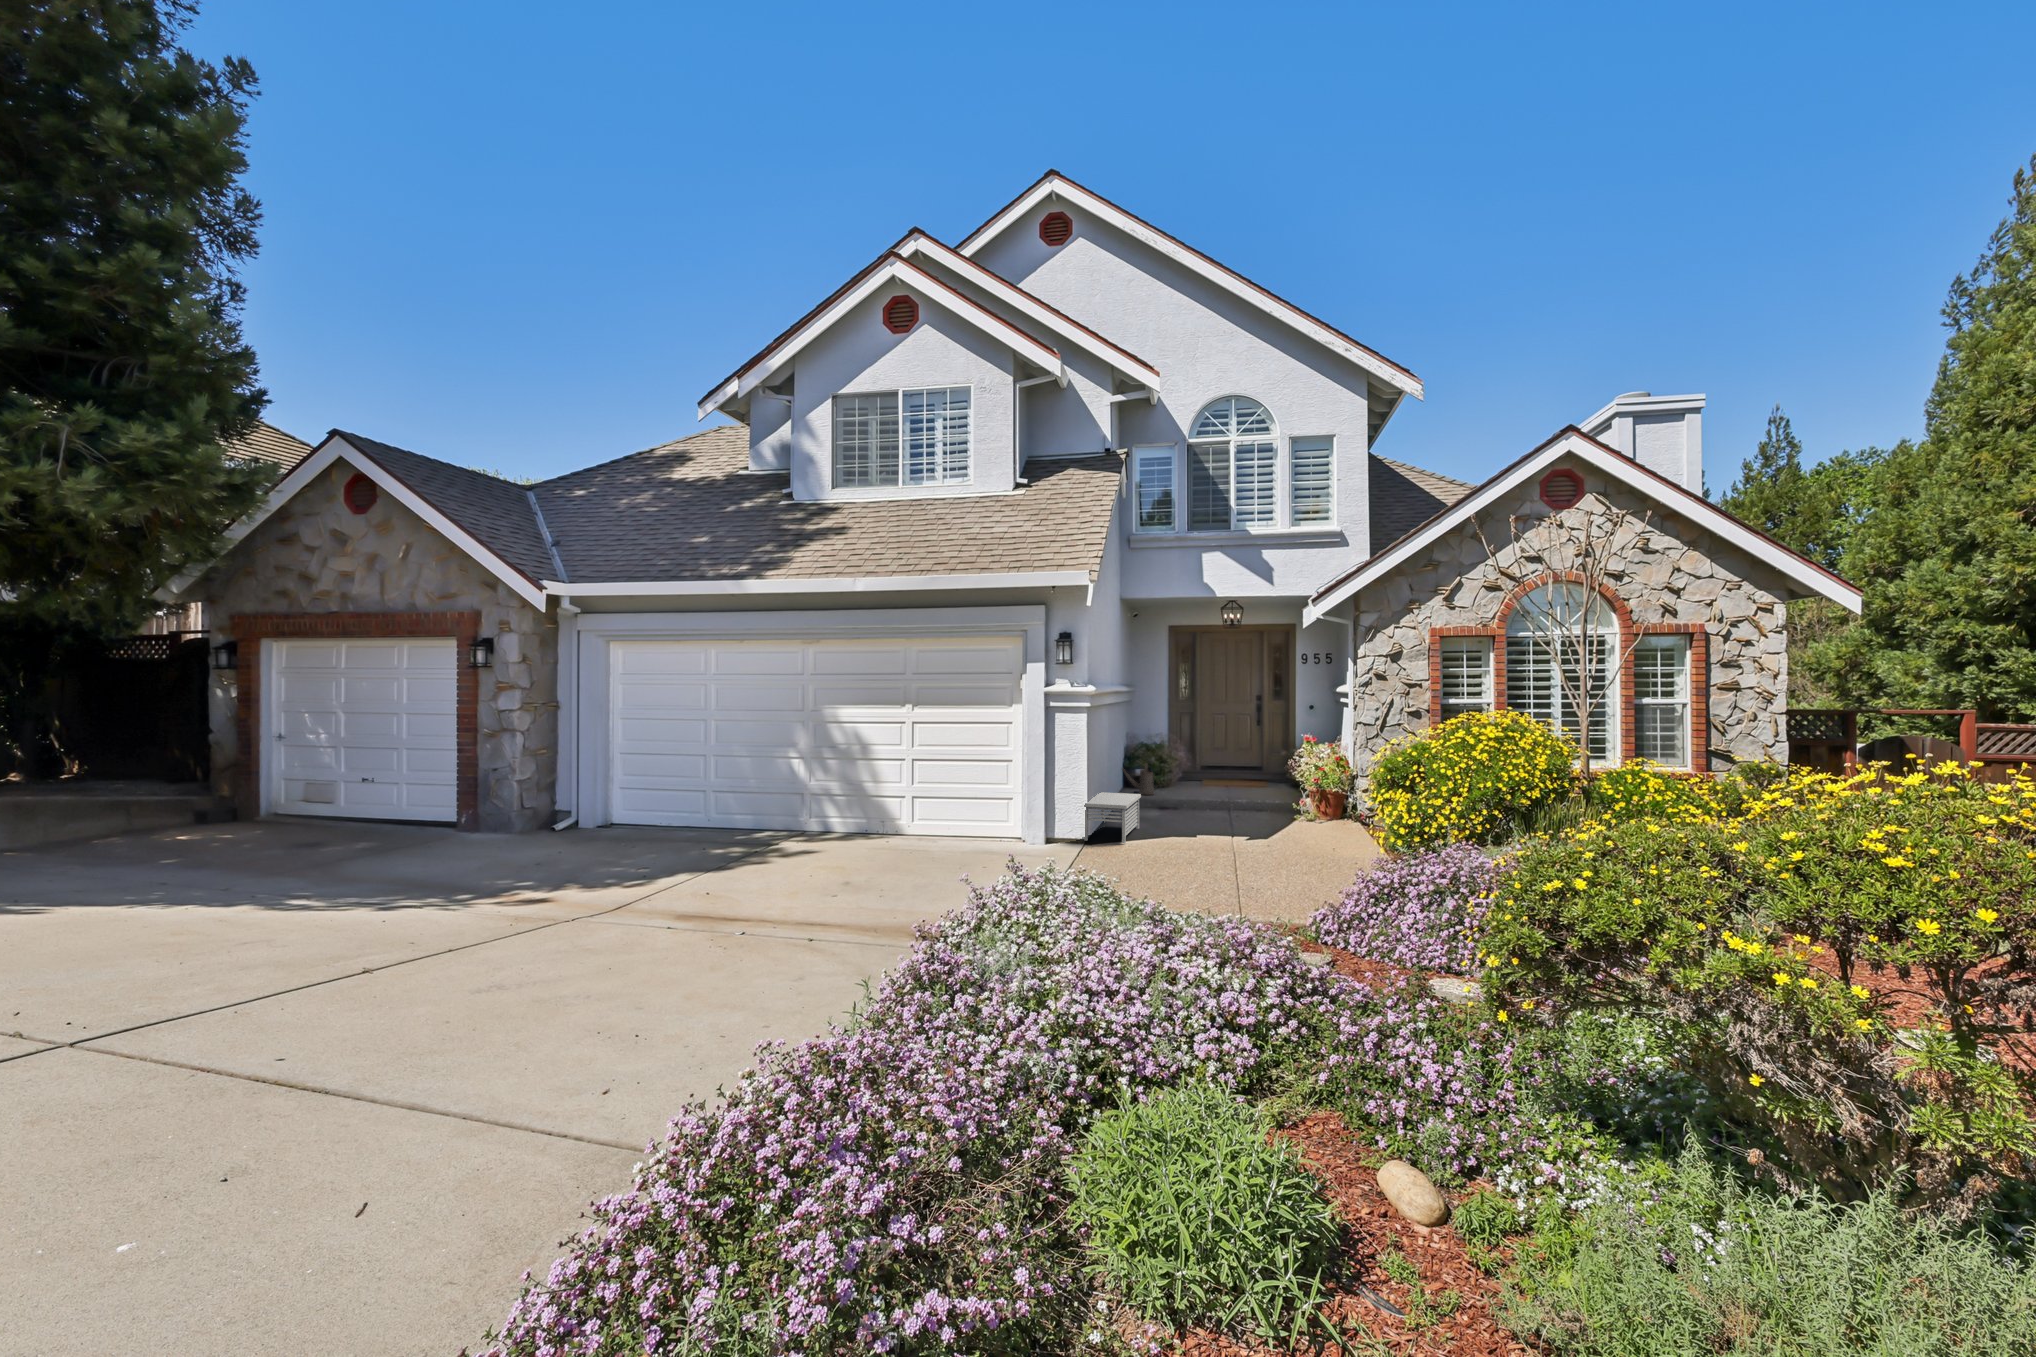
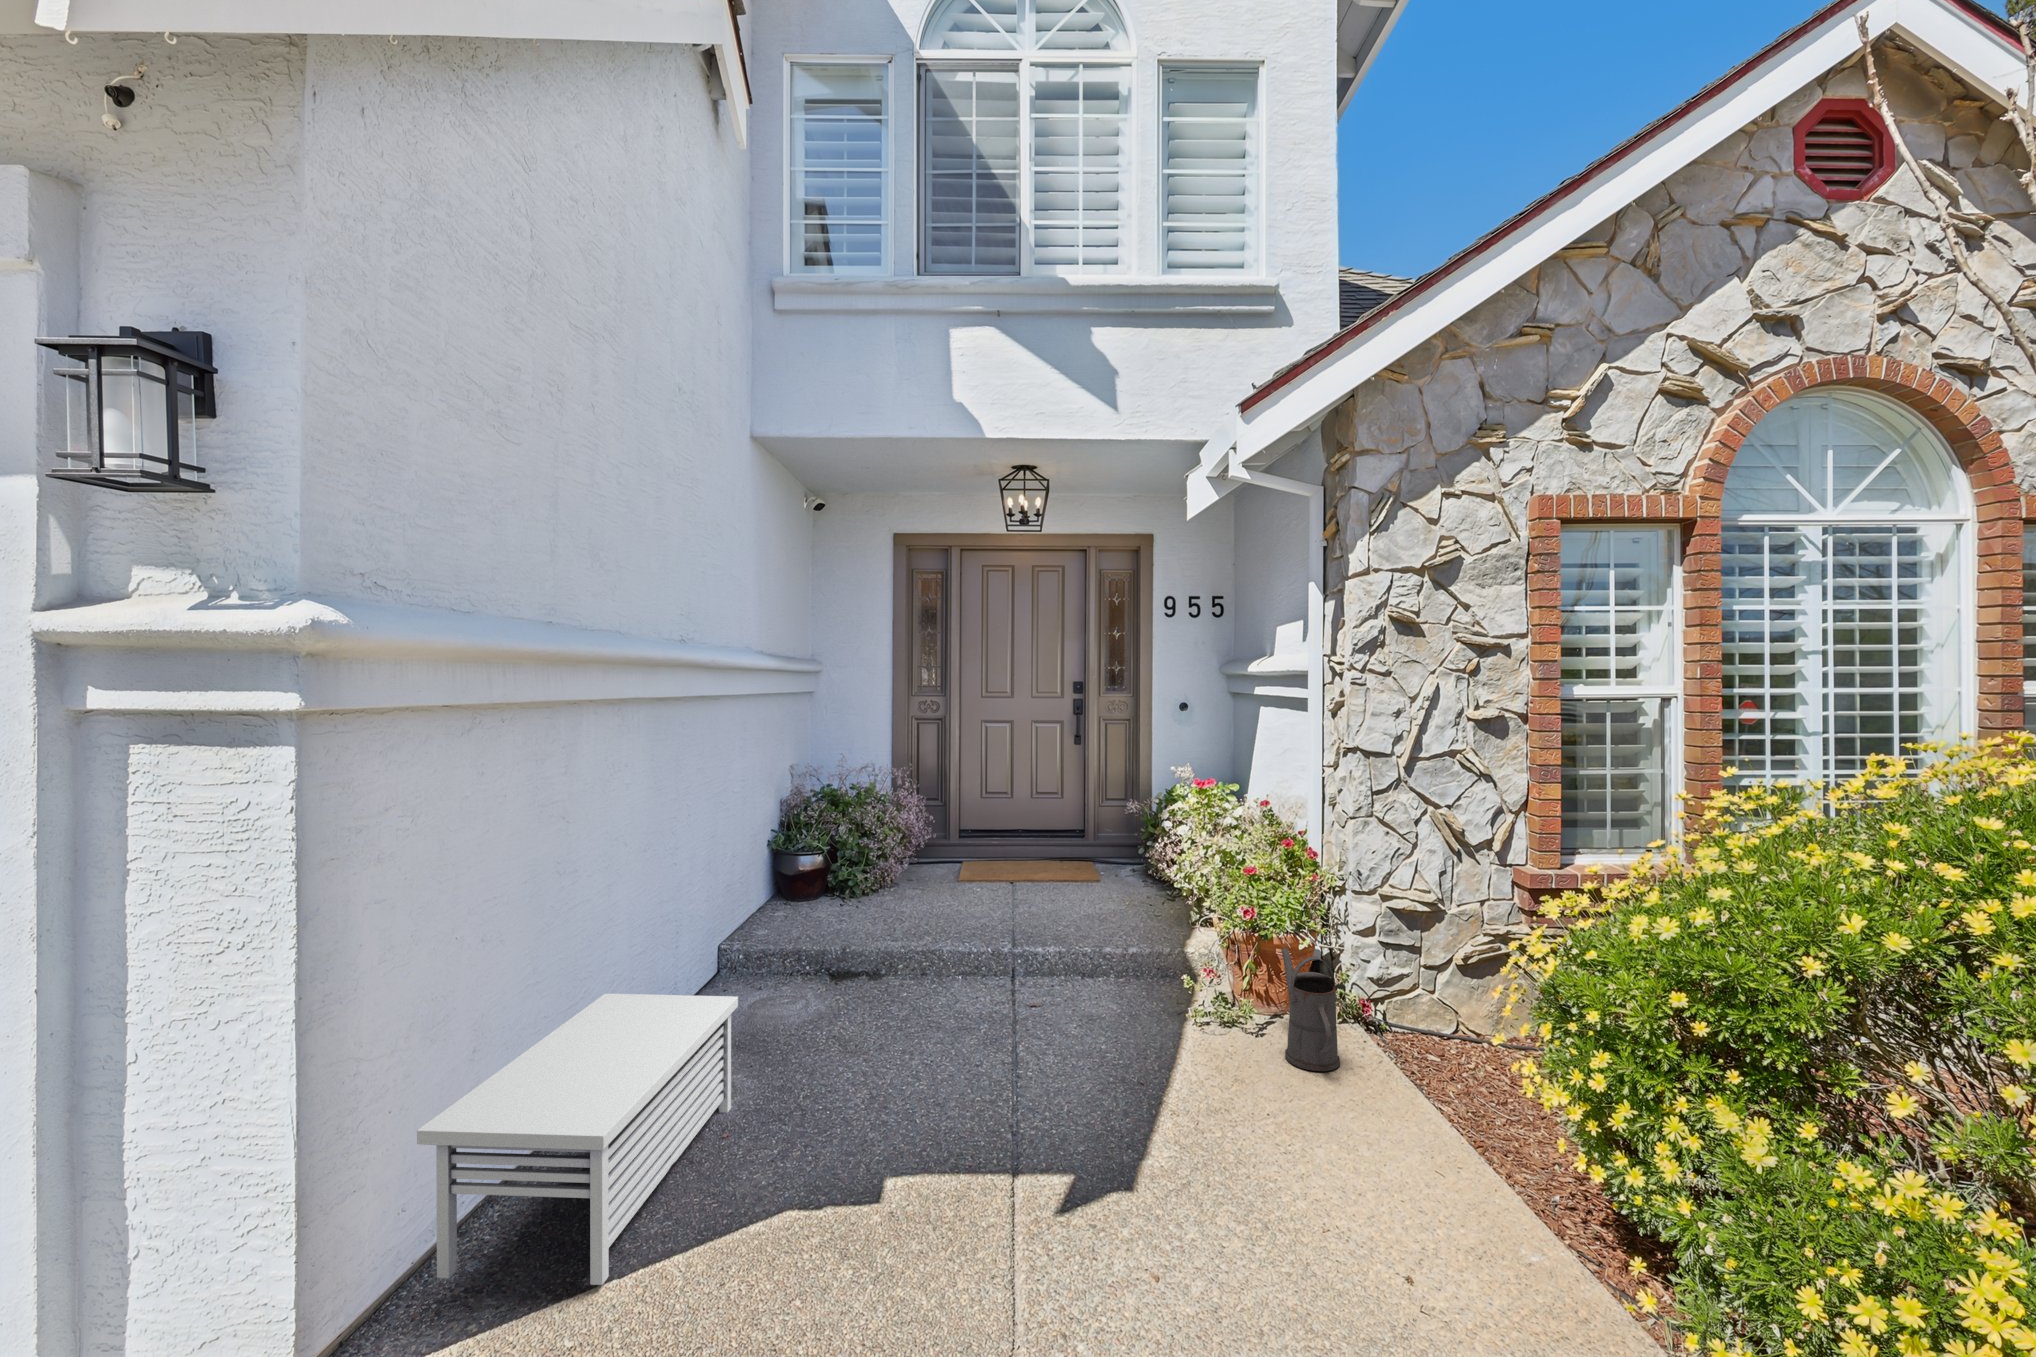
watering can: present [1122,764,1154,795] -> present [1281,948,1340,1071]

